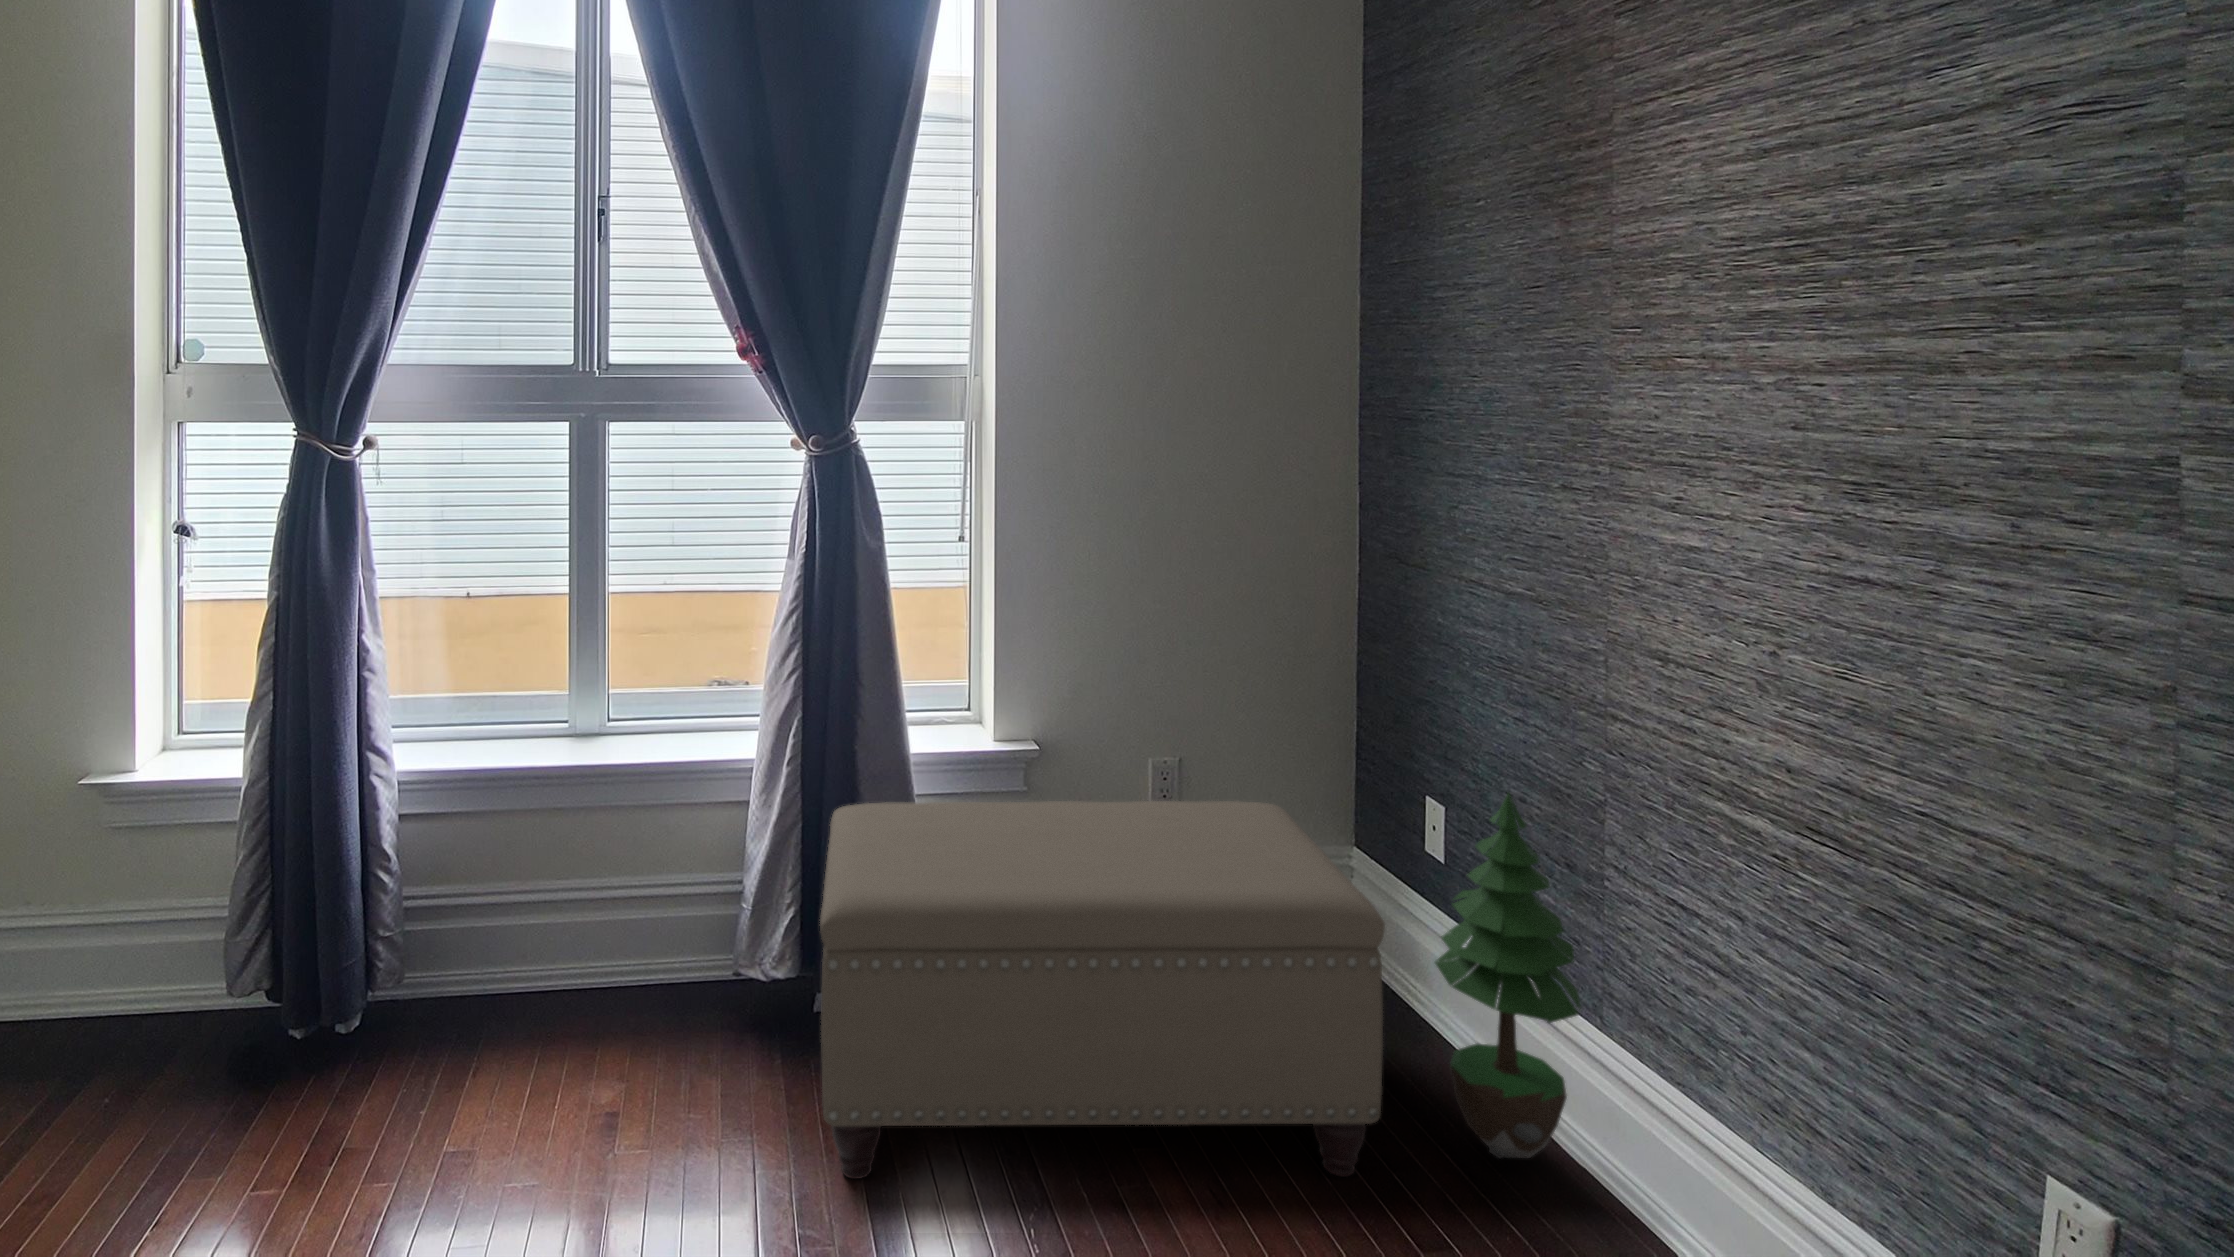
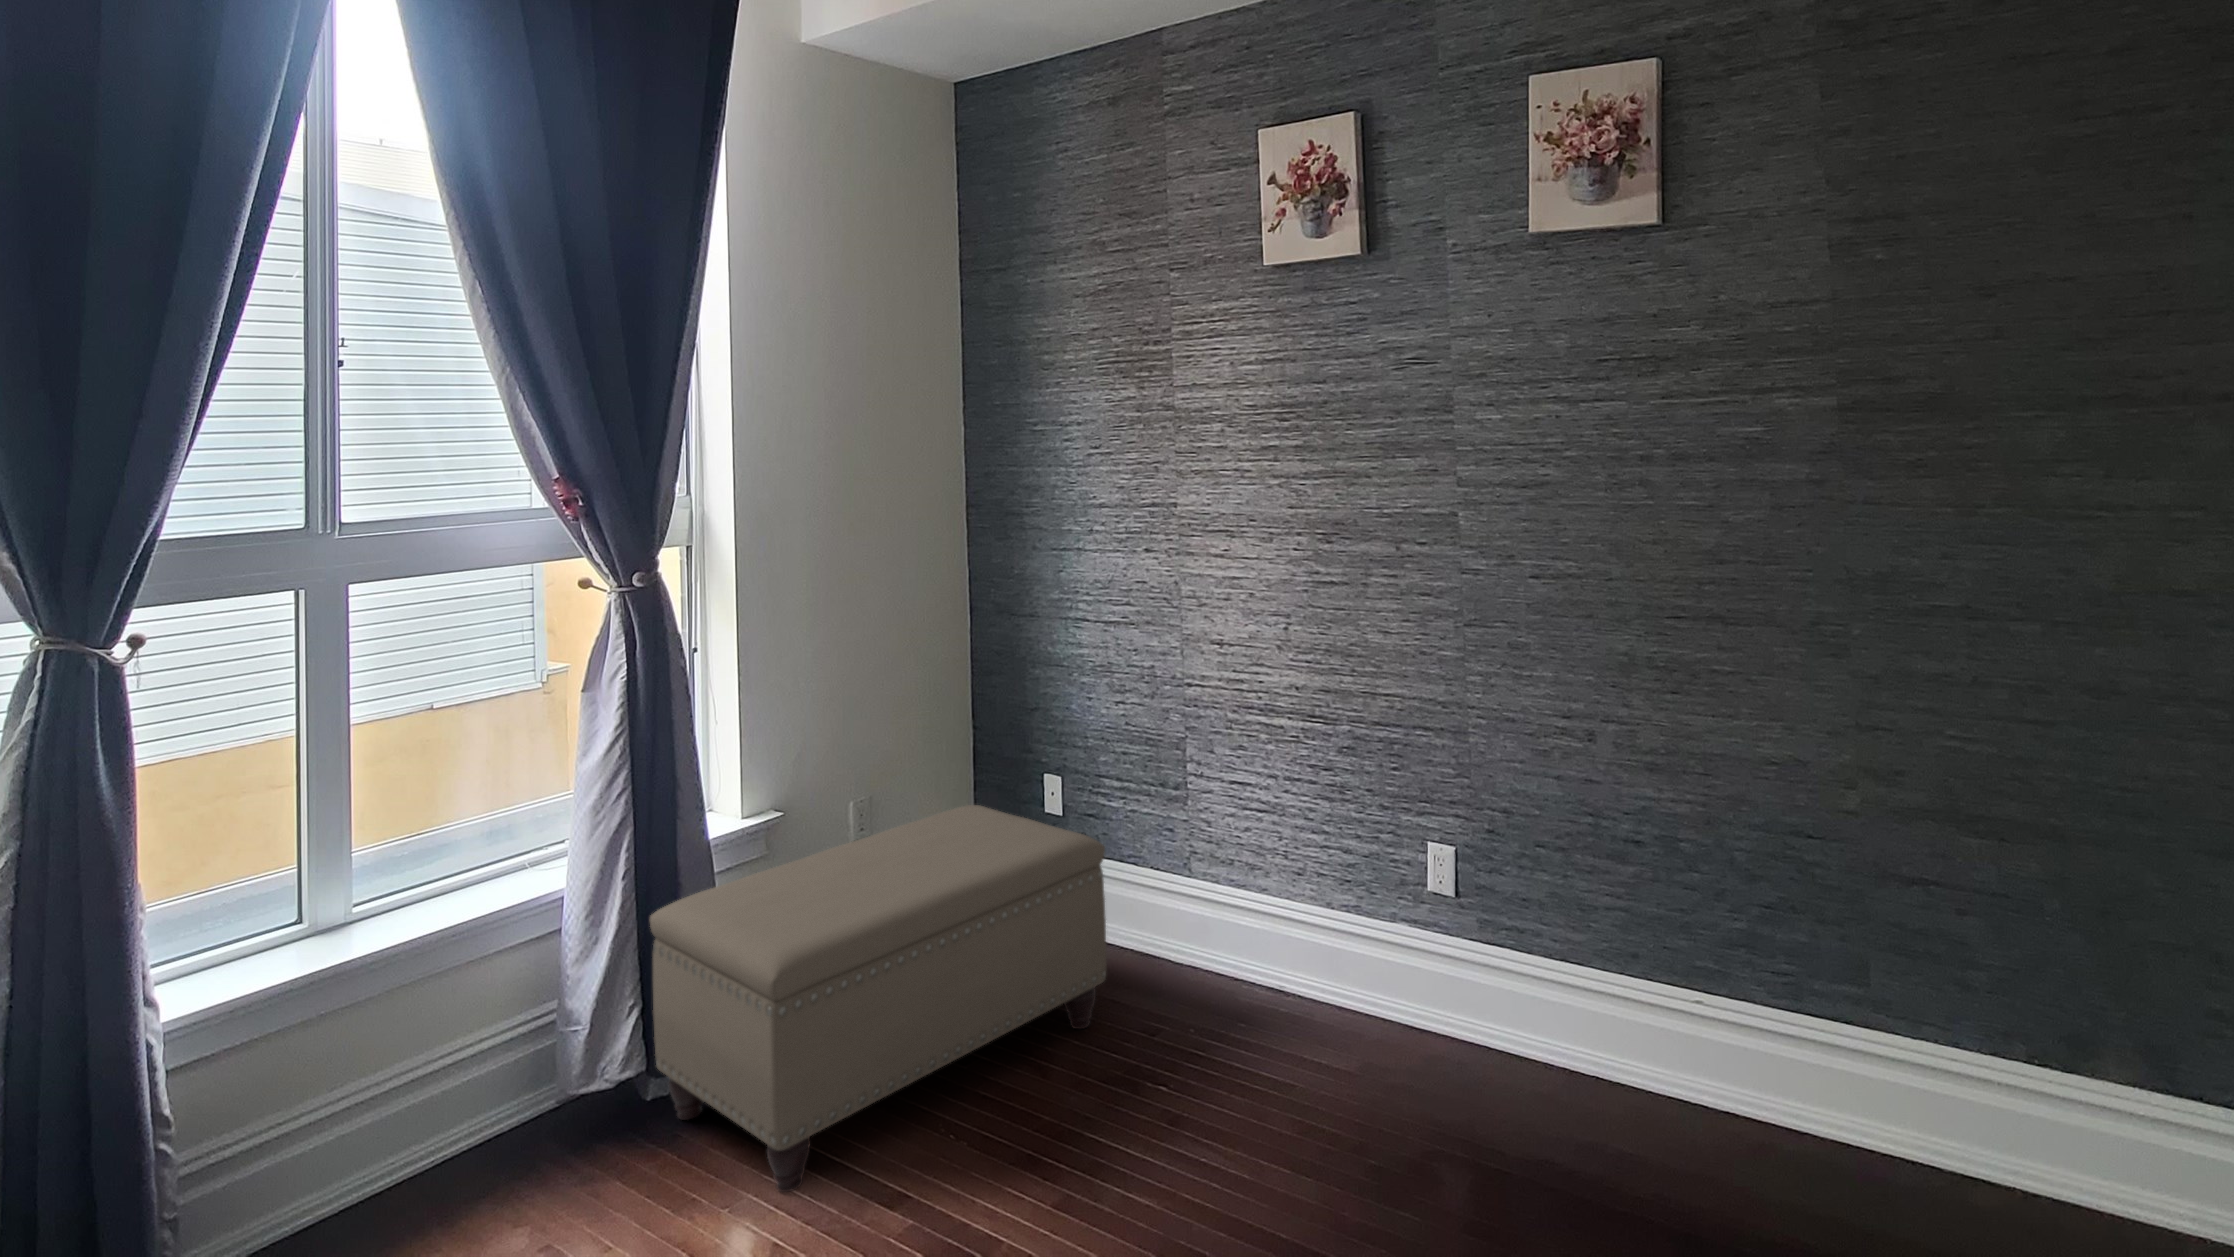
potted tree: present [1435,793,1581,1158] -> none [1108,744,1191,979]

